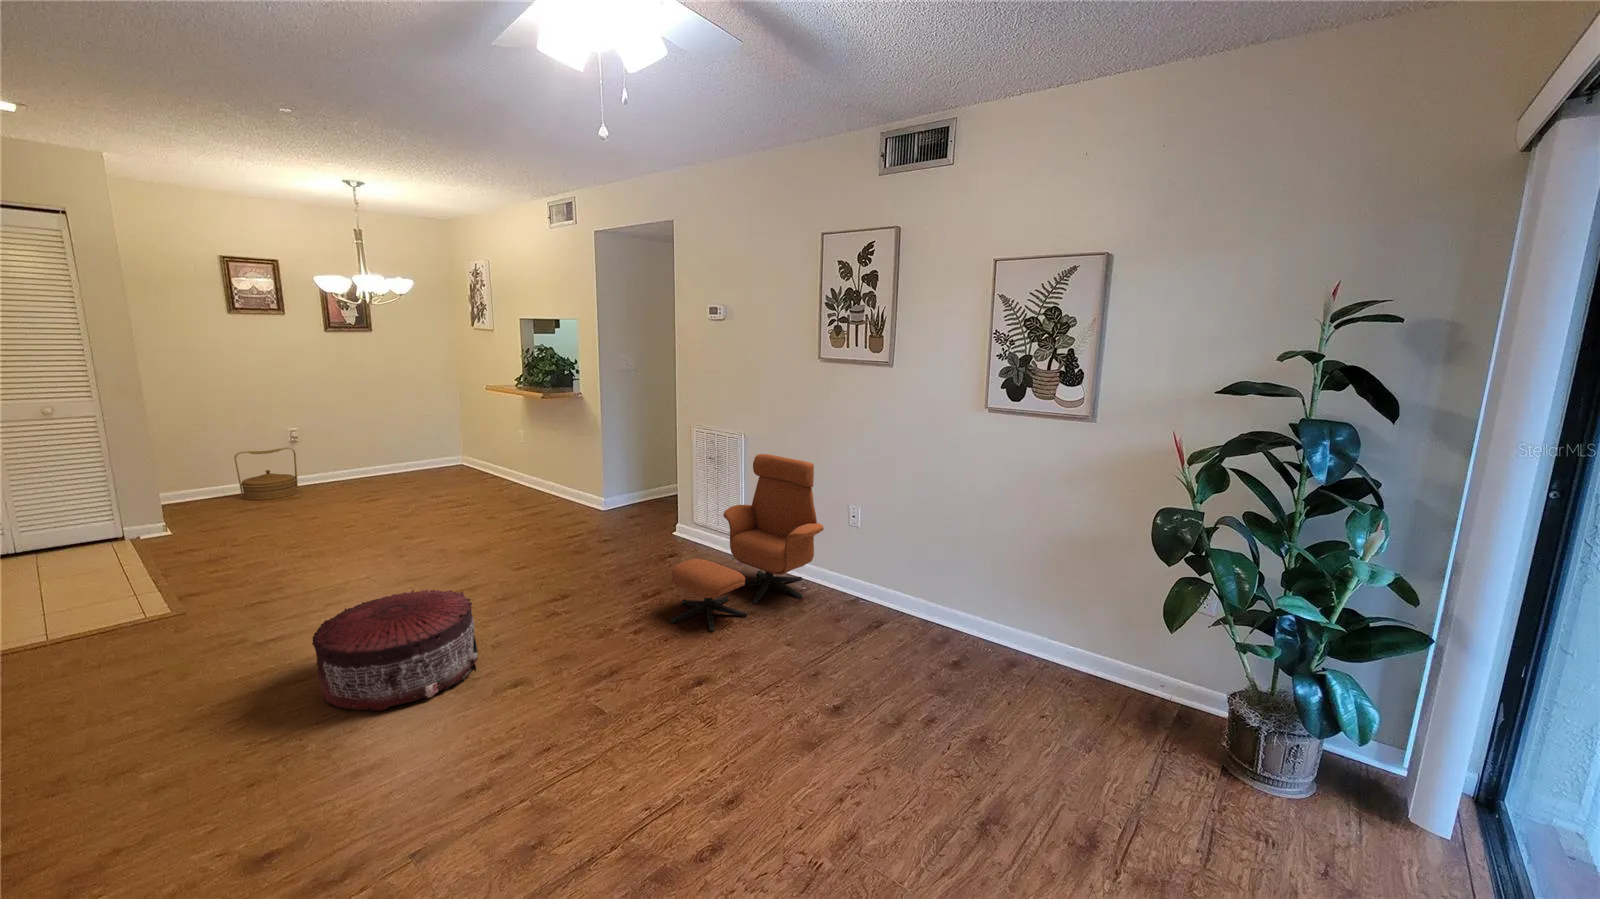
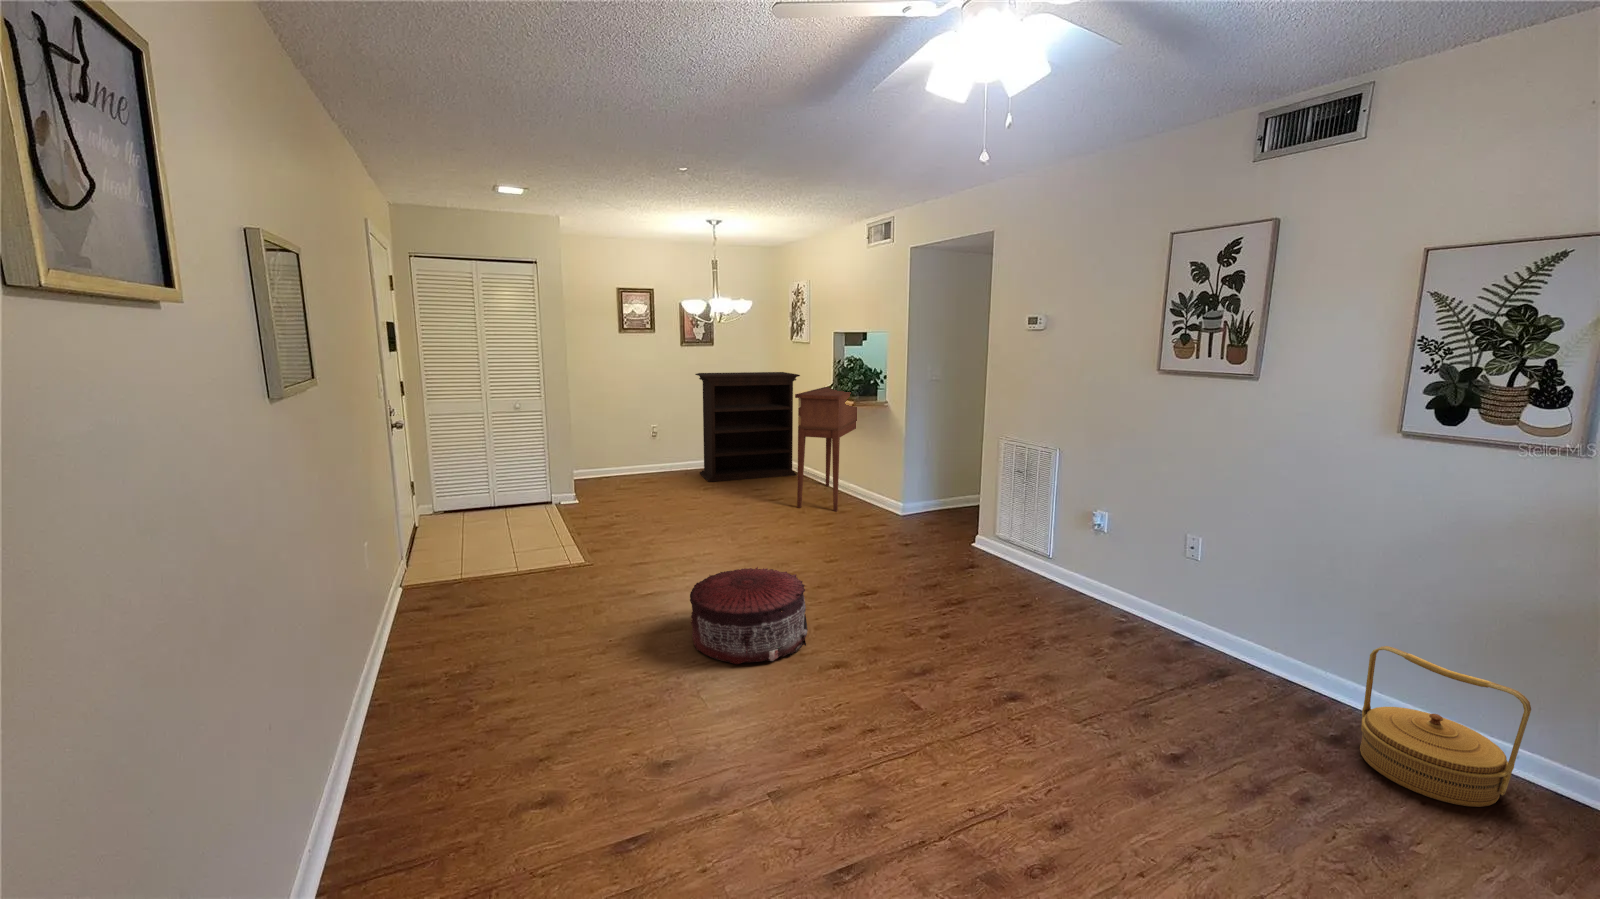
bookshelf: none [346,362,490,493] -> present [695,372,800,482]
console table: none [474,378,564,513] -> present [795,387,857,511]
woven basket: present [234,448,298,500] -> present [1360,646,1531,807]
lounge chair: present [671,454,824,632] -> none [977,471,1152,649]

